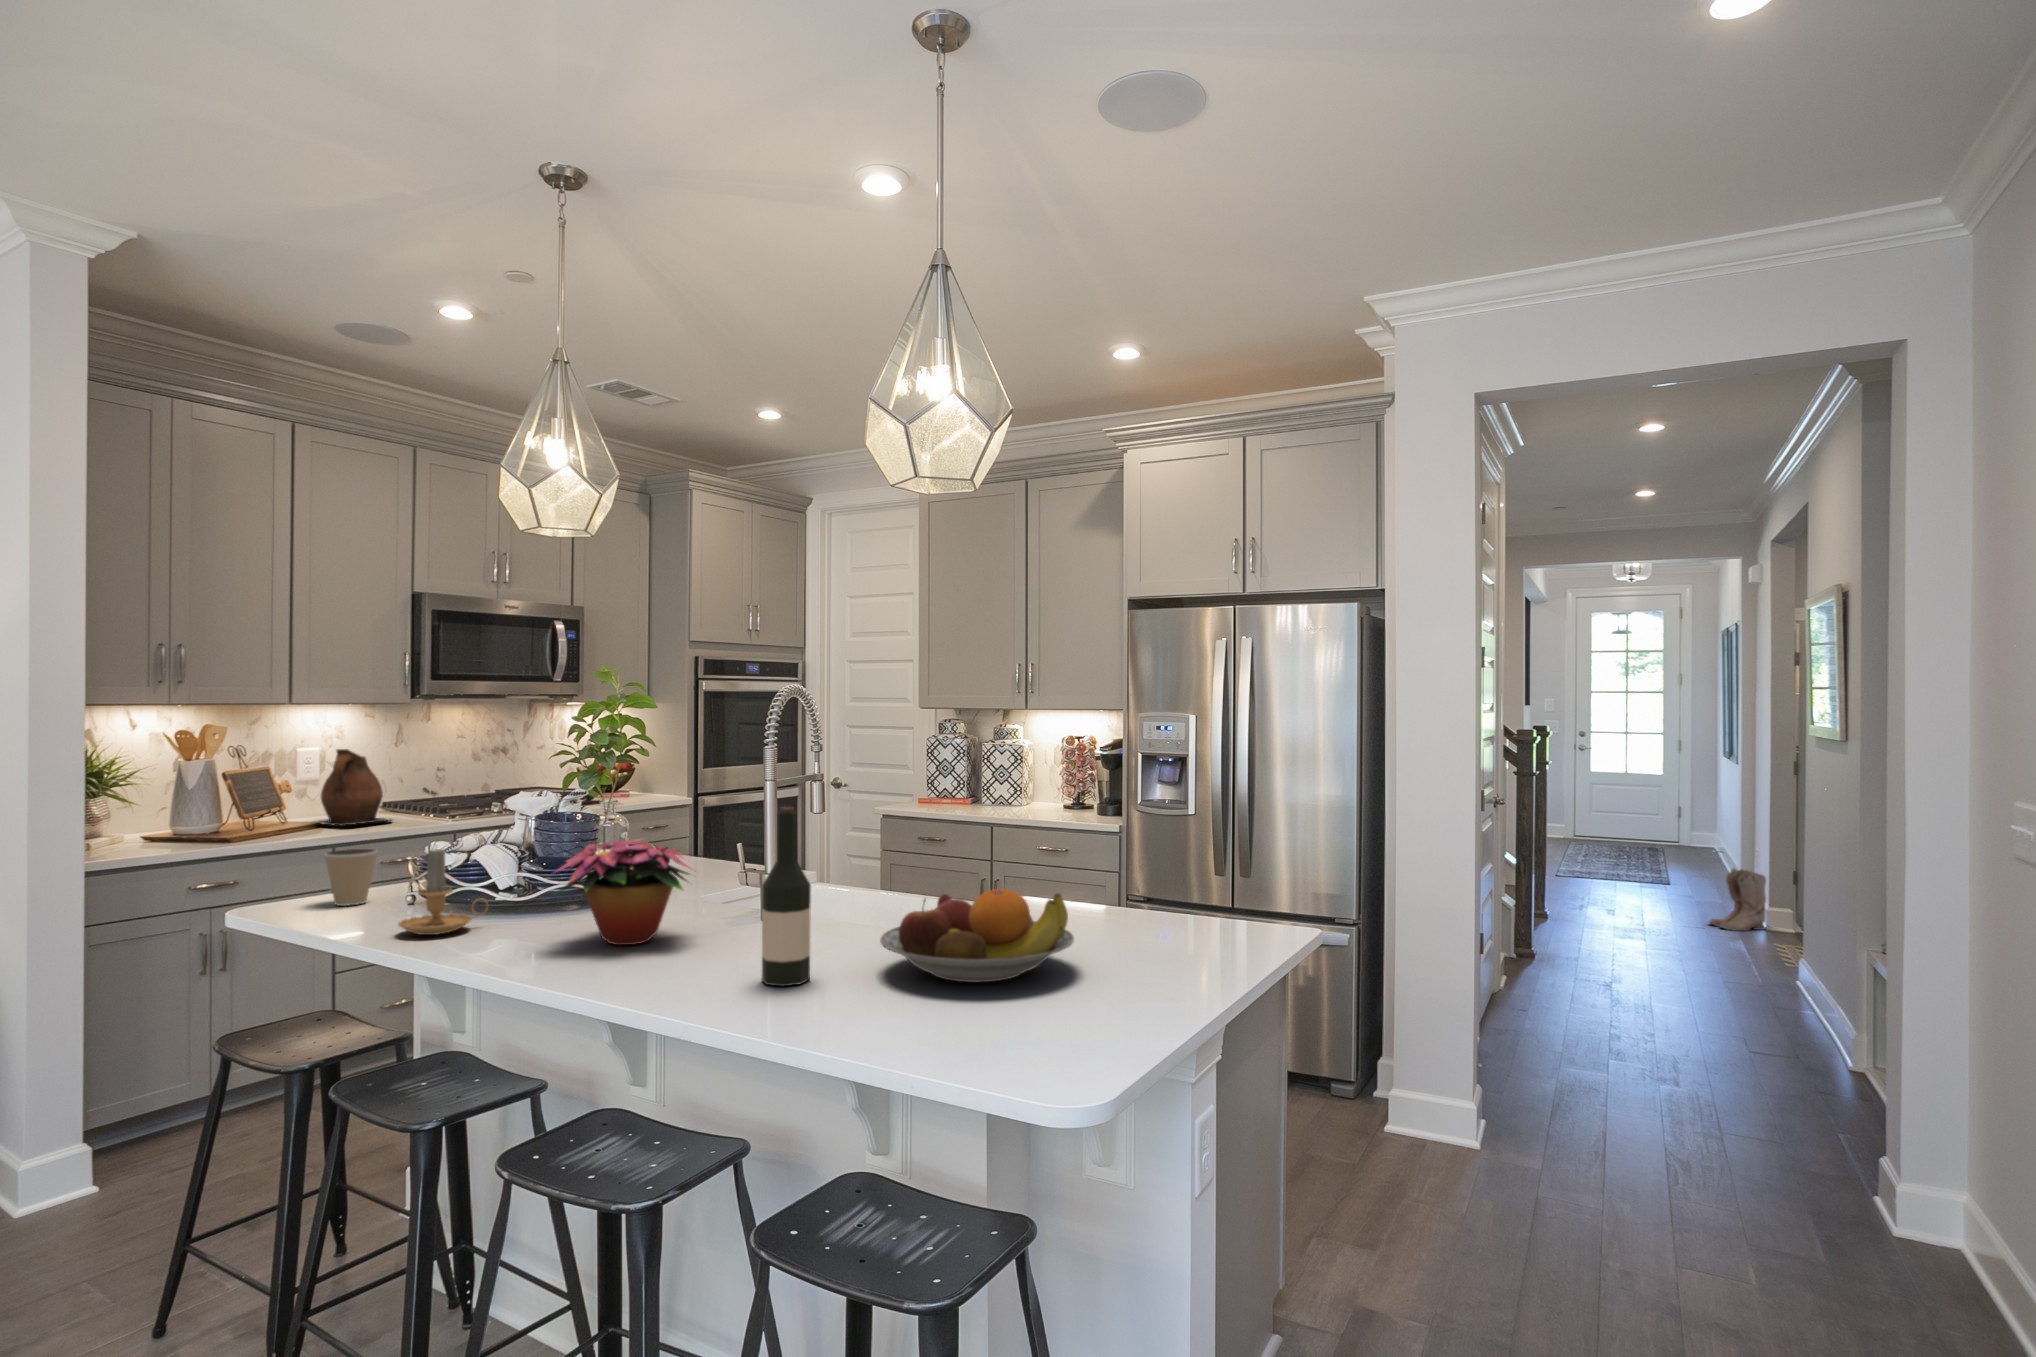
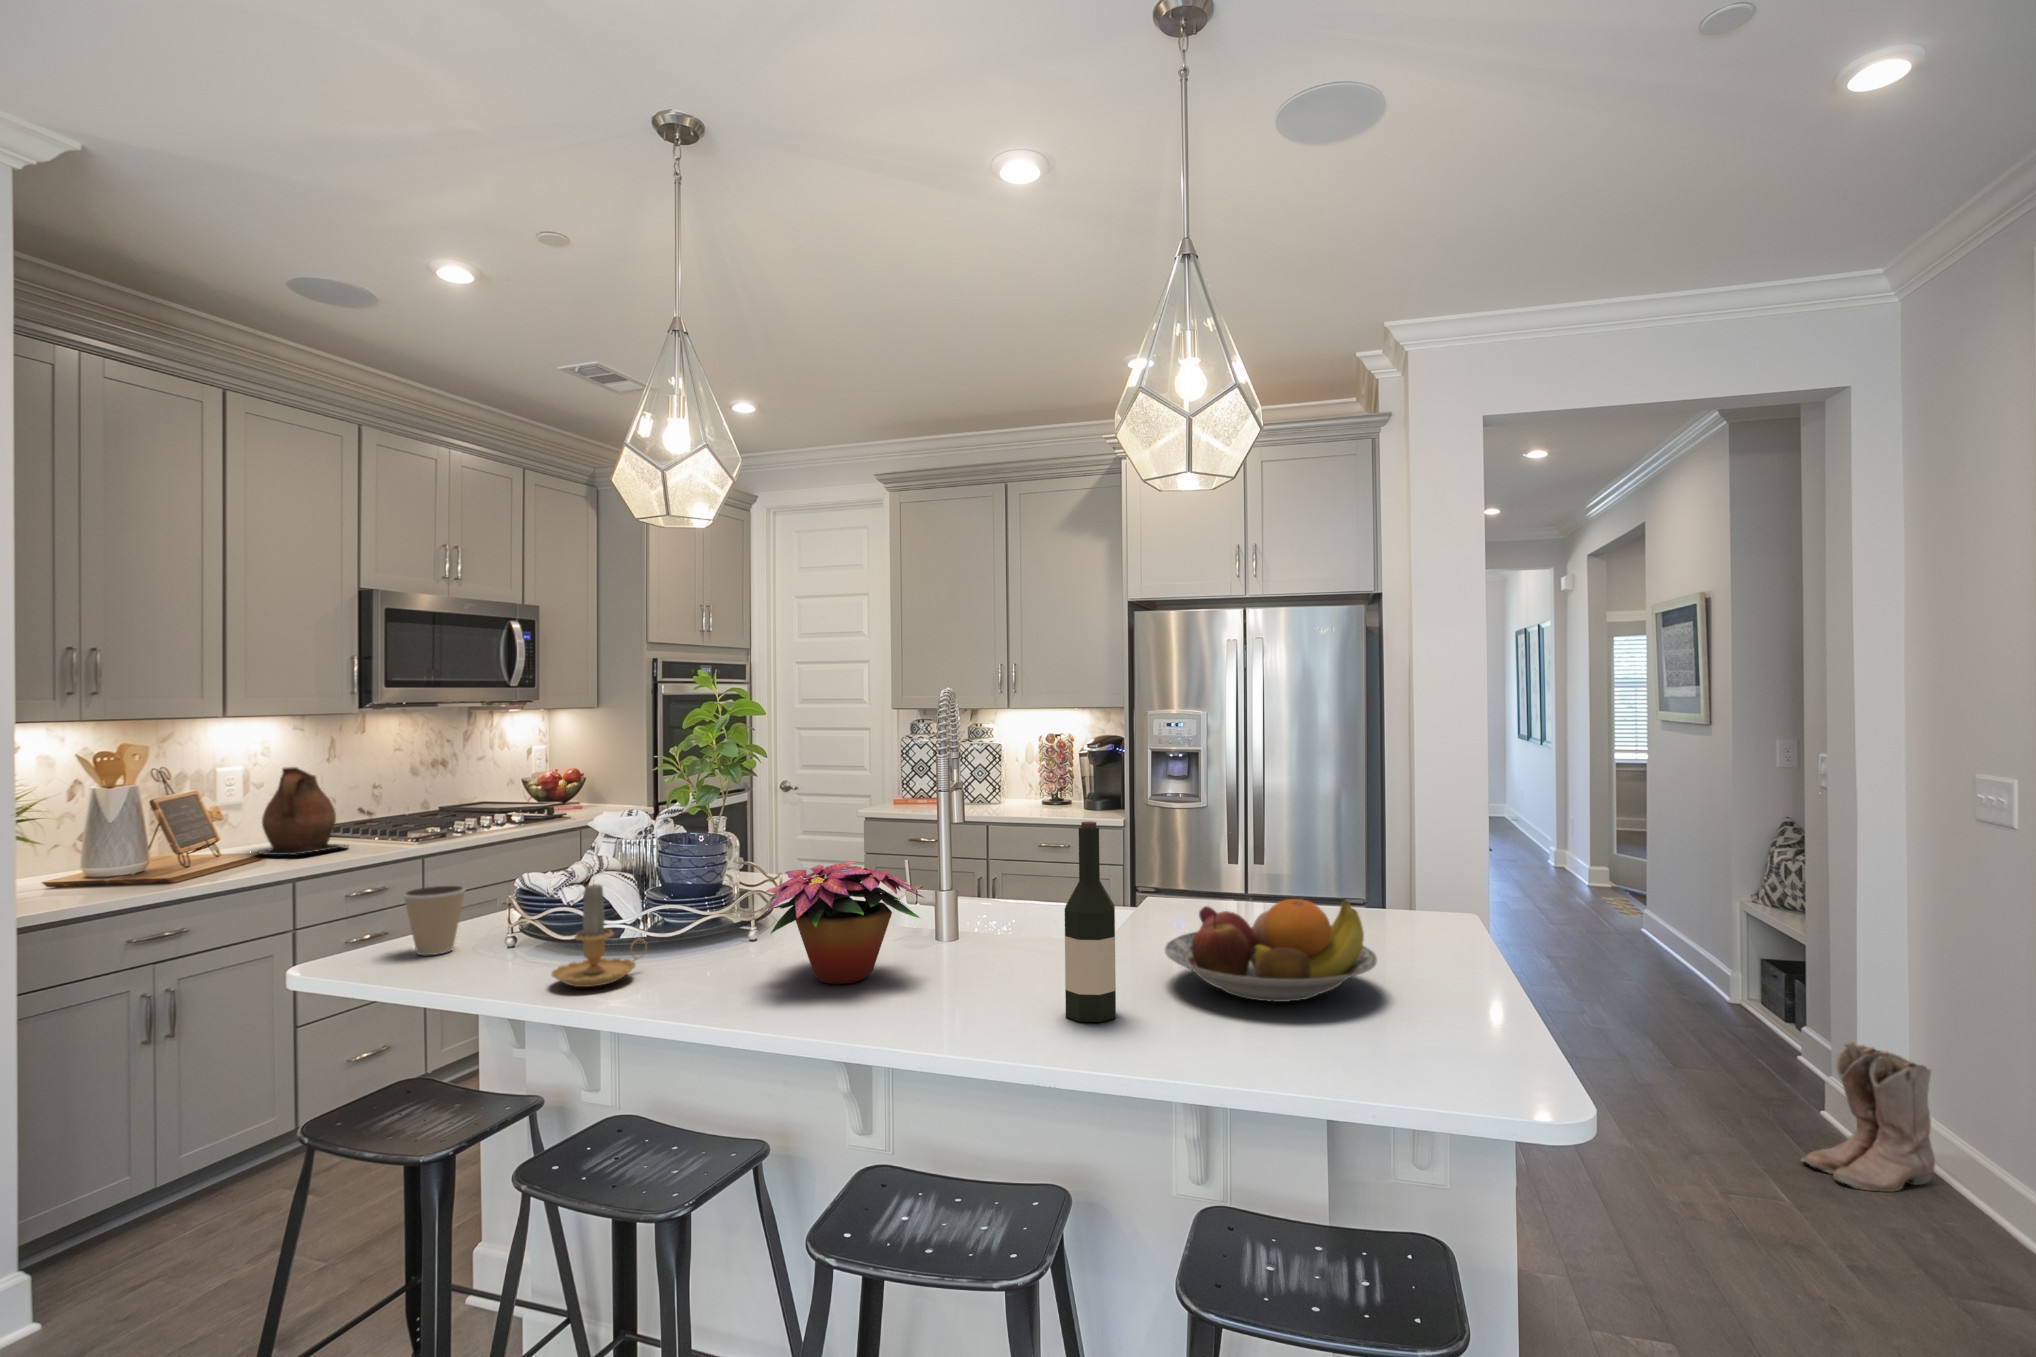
boots: present [1709,869,1766,931] -> present [1802,1041,1935,1192]

